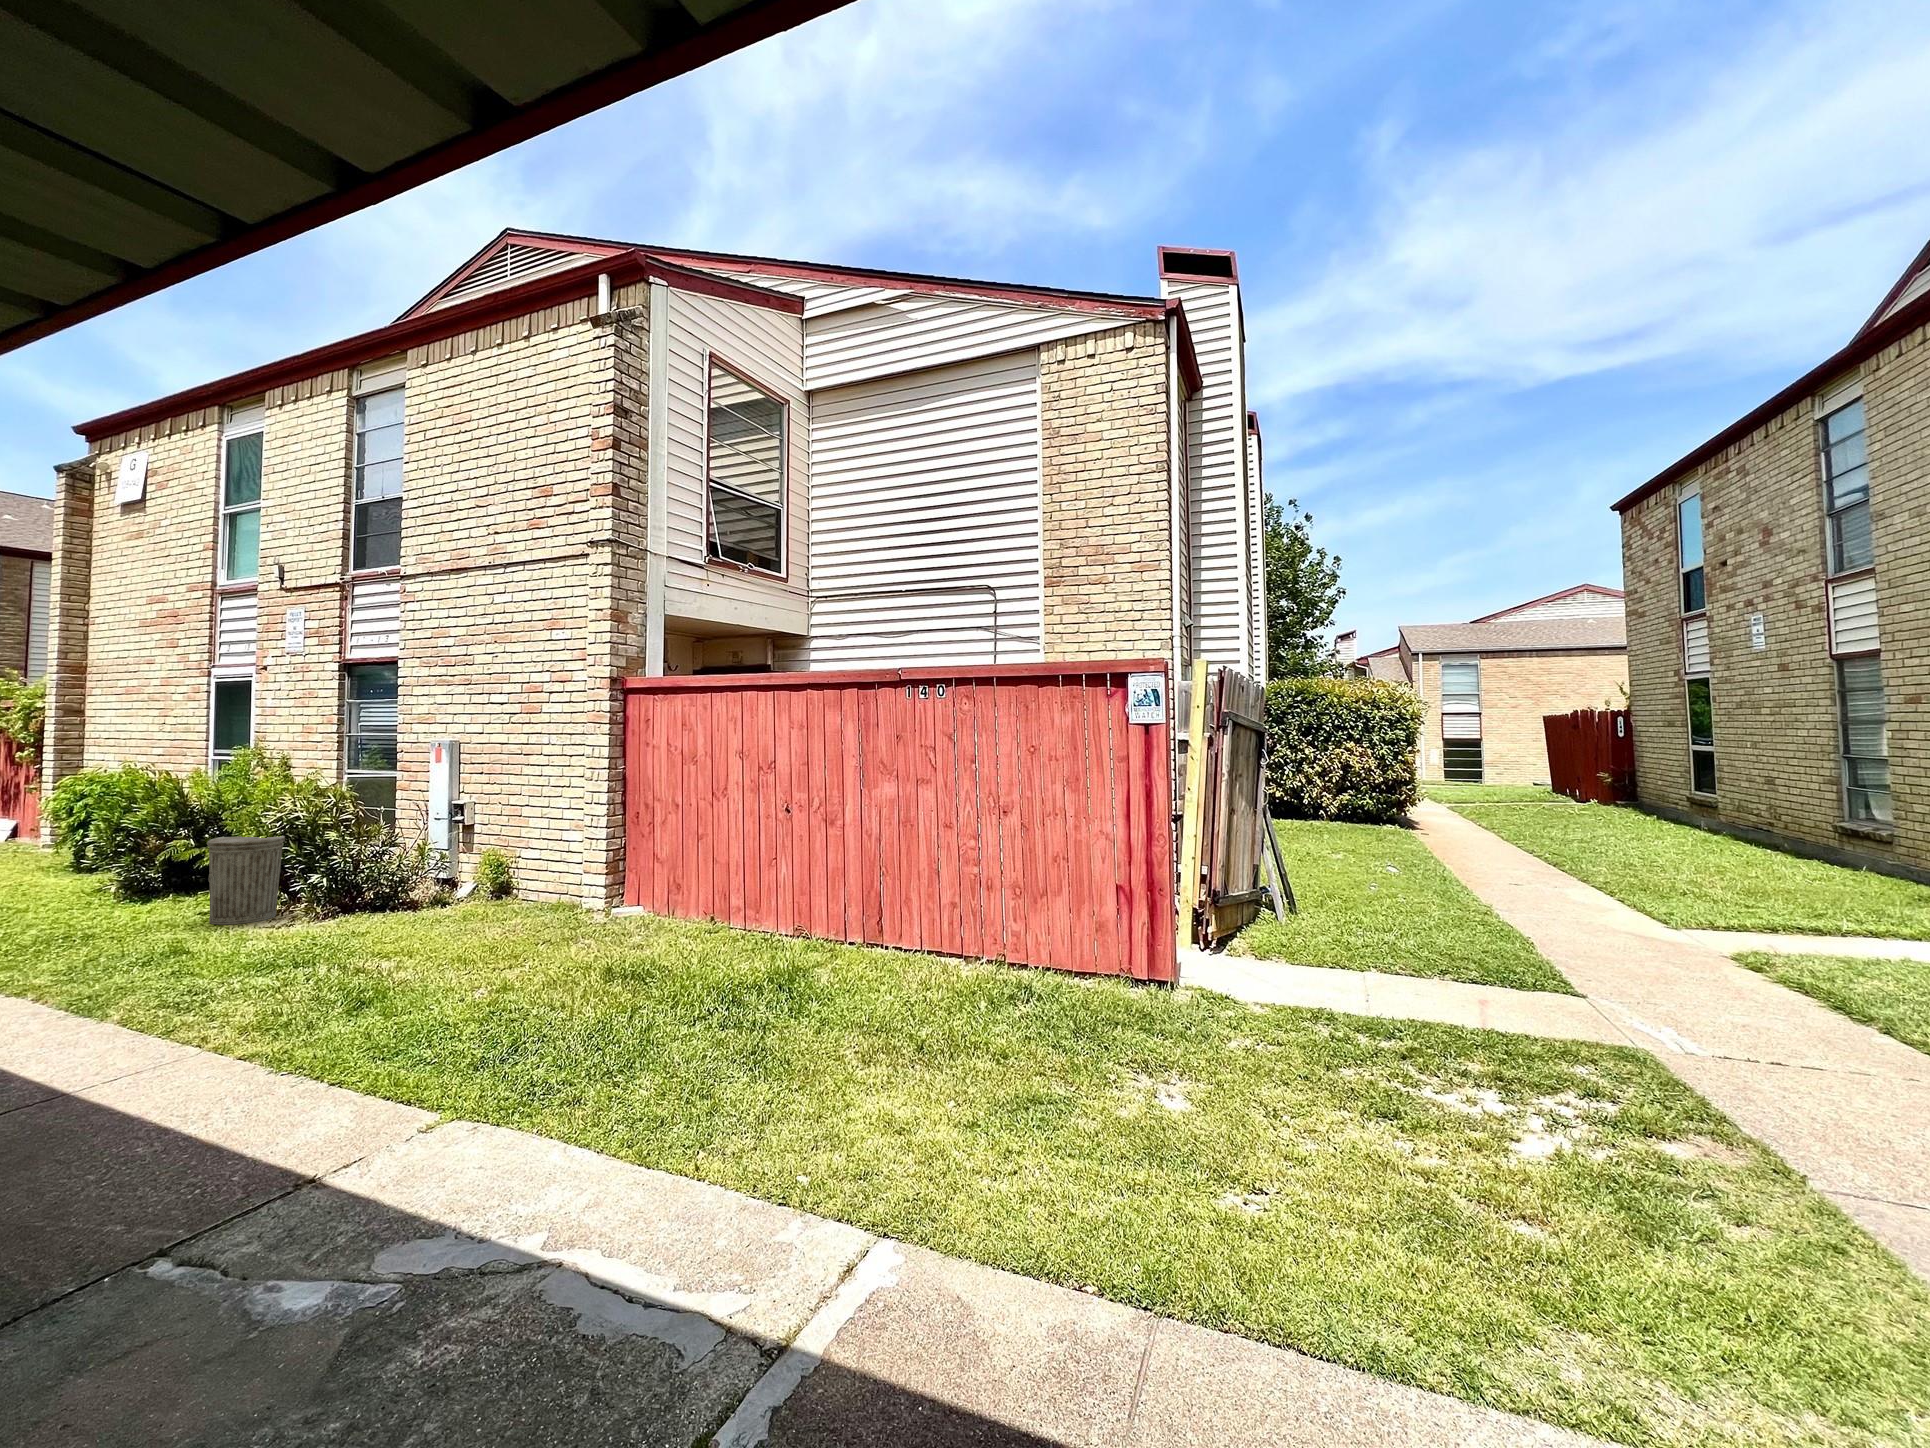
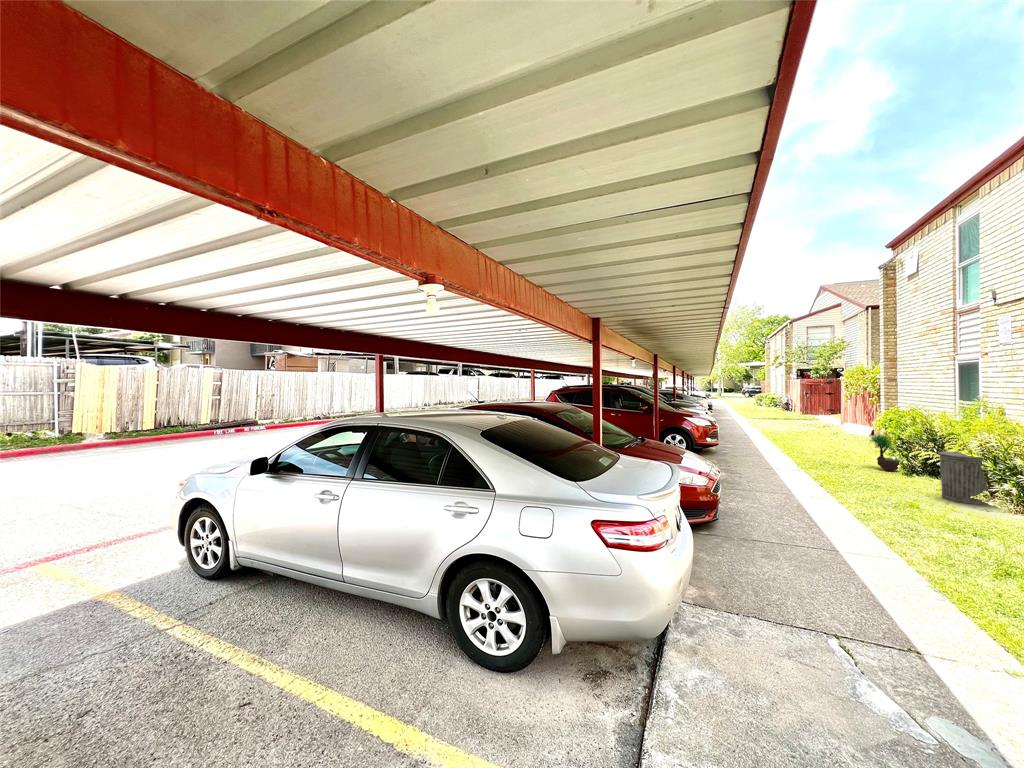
potted tree: none [47,816,115,900] -> present [870,434,899,471]

